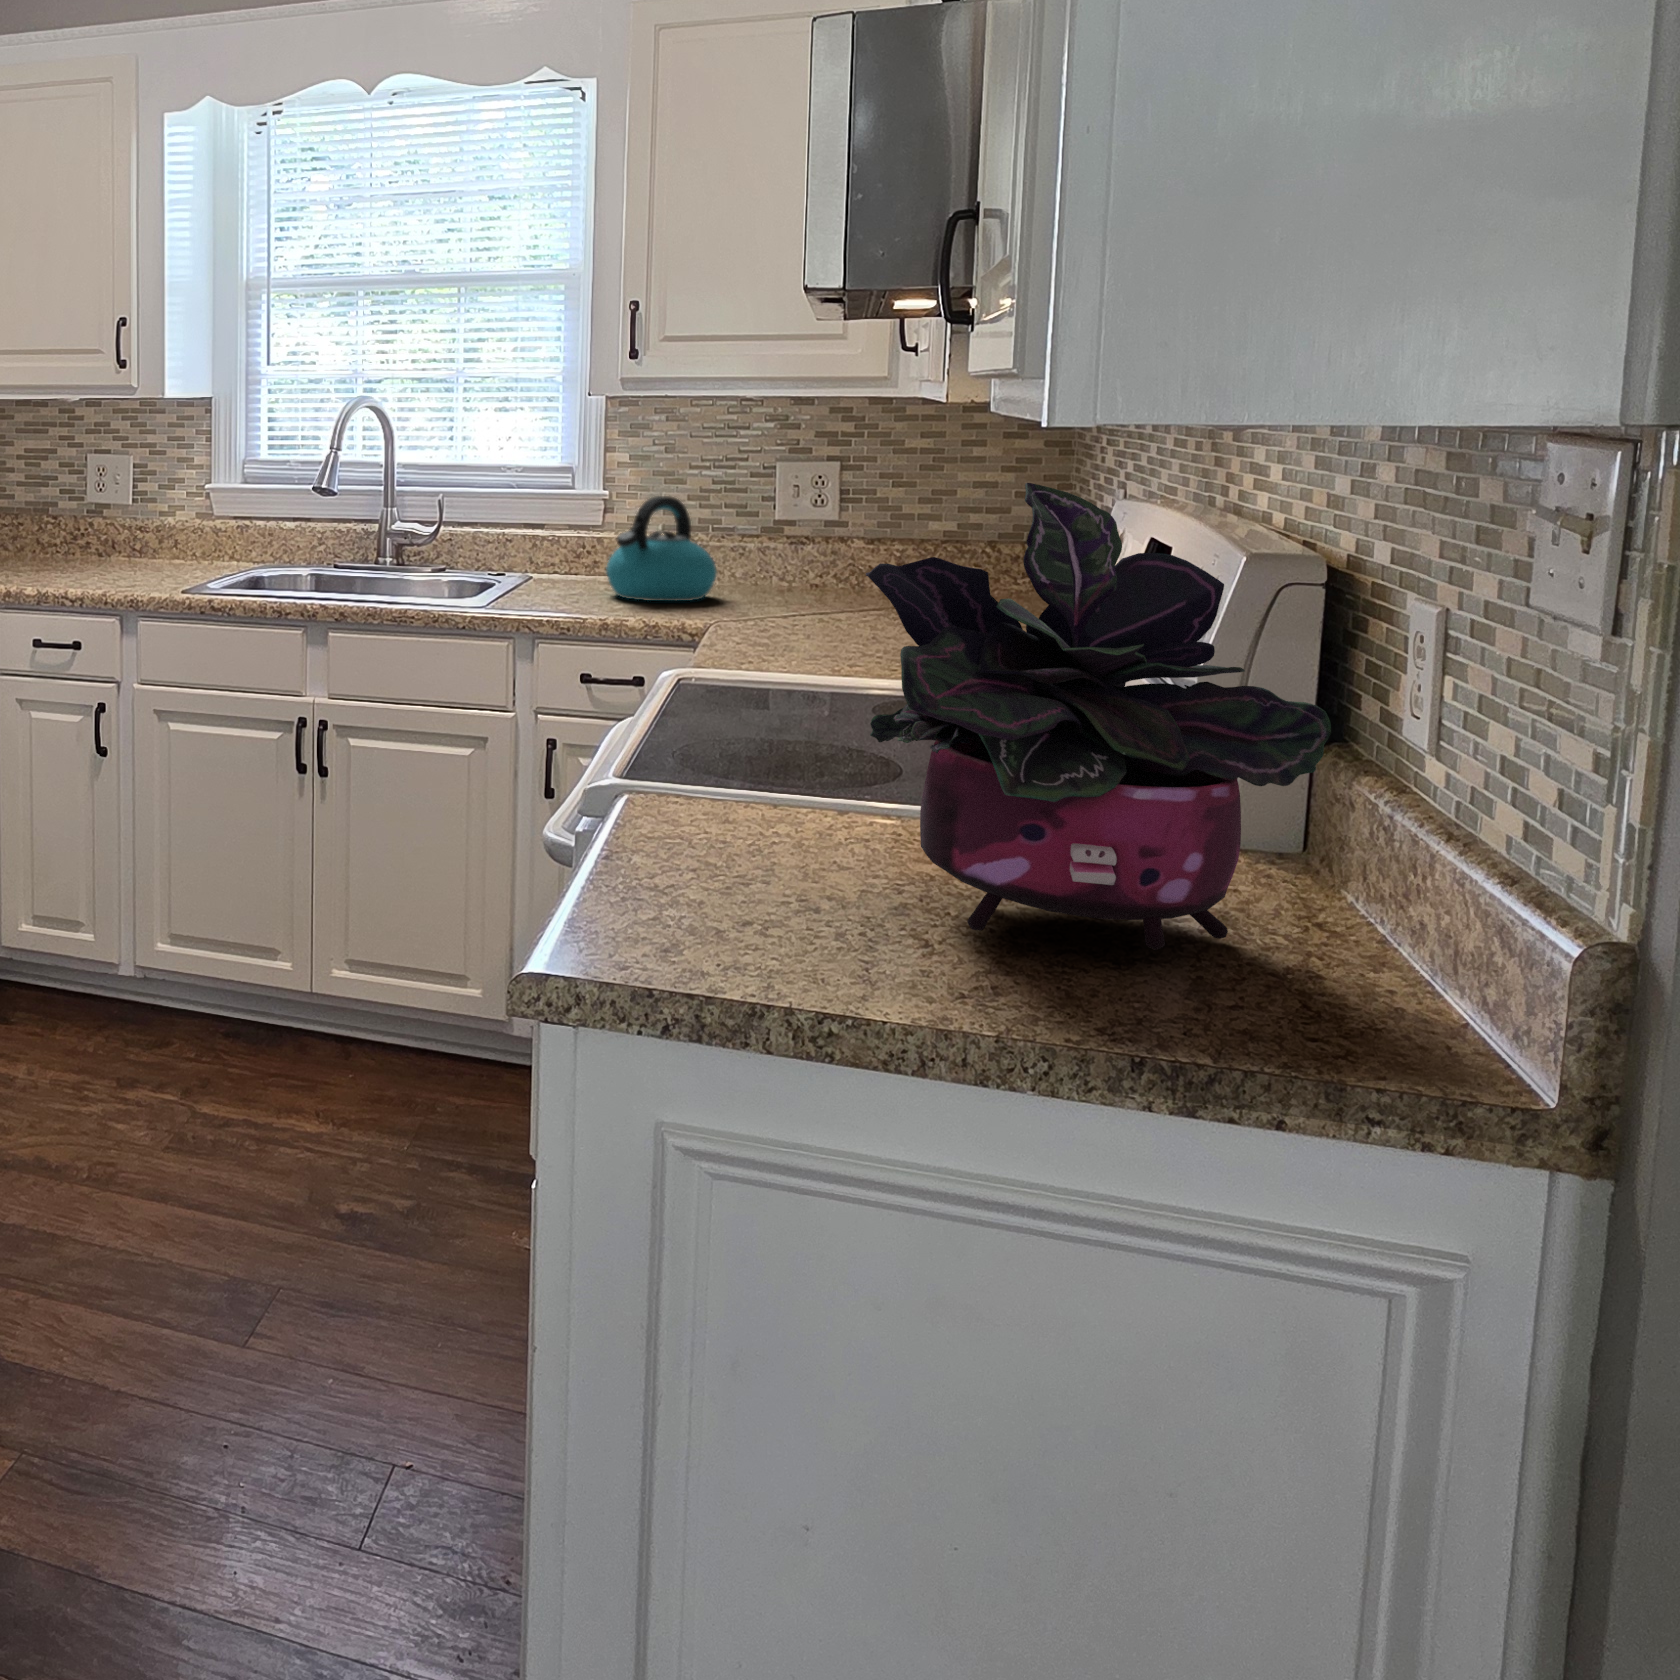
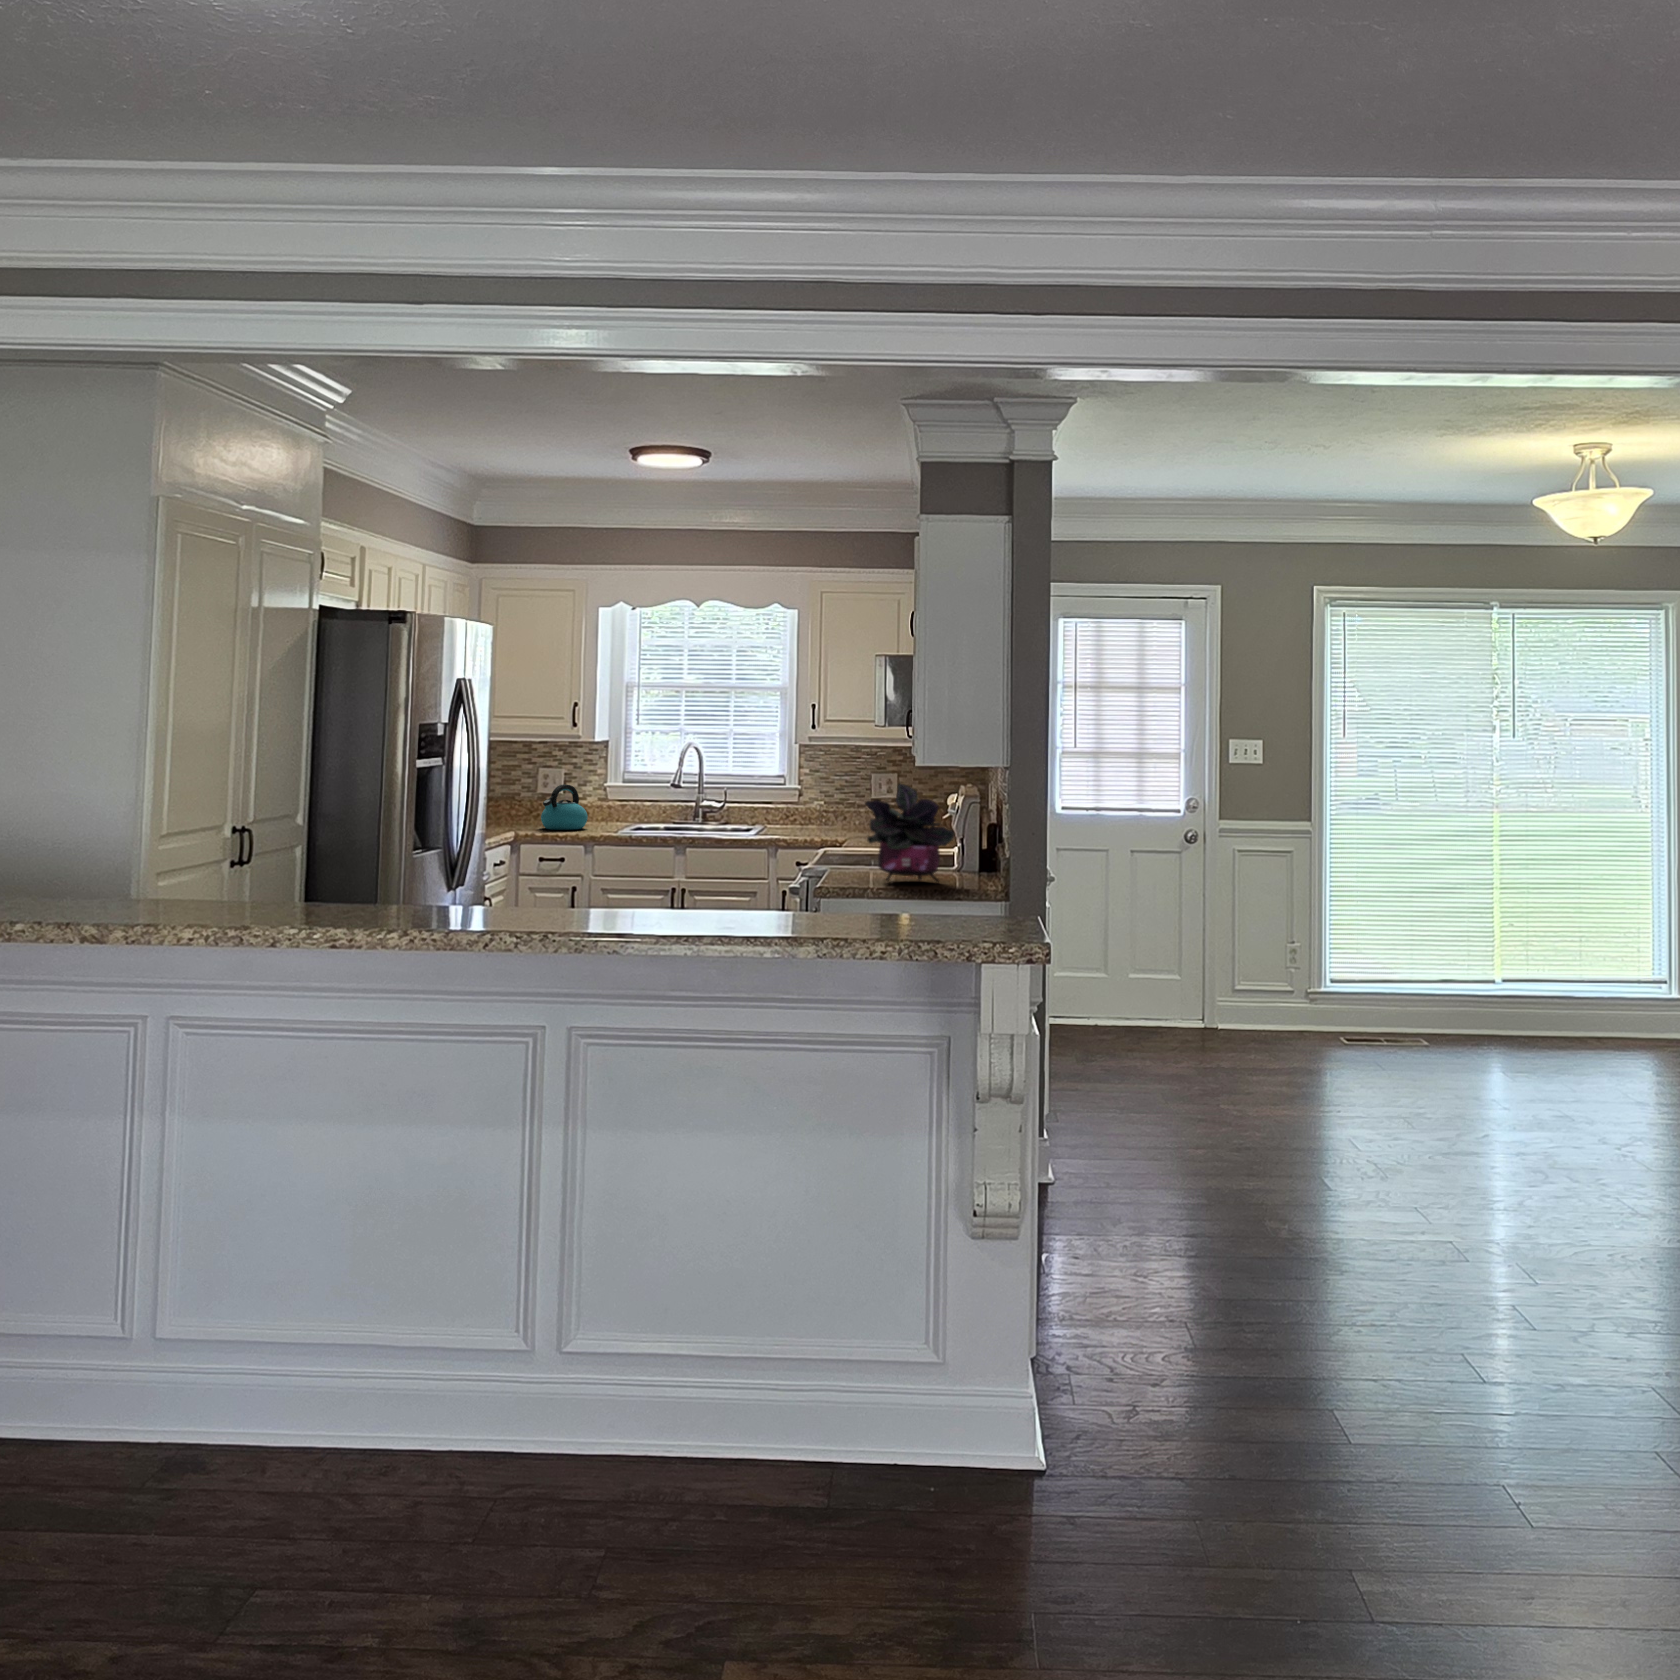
kettle: present [607,496,716,601] -> present [541,784,588,830]

